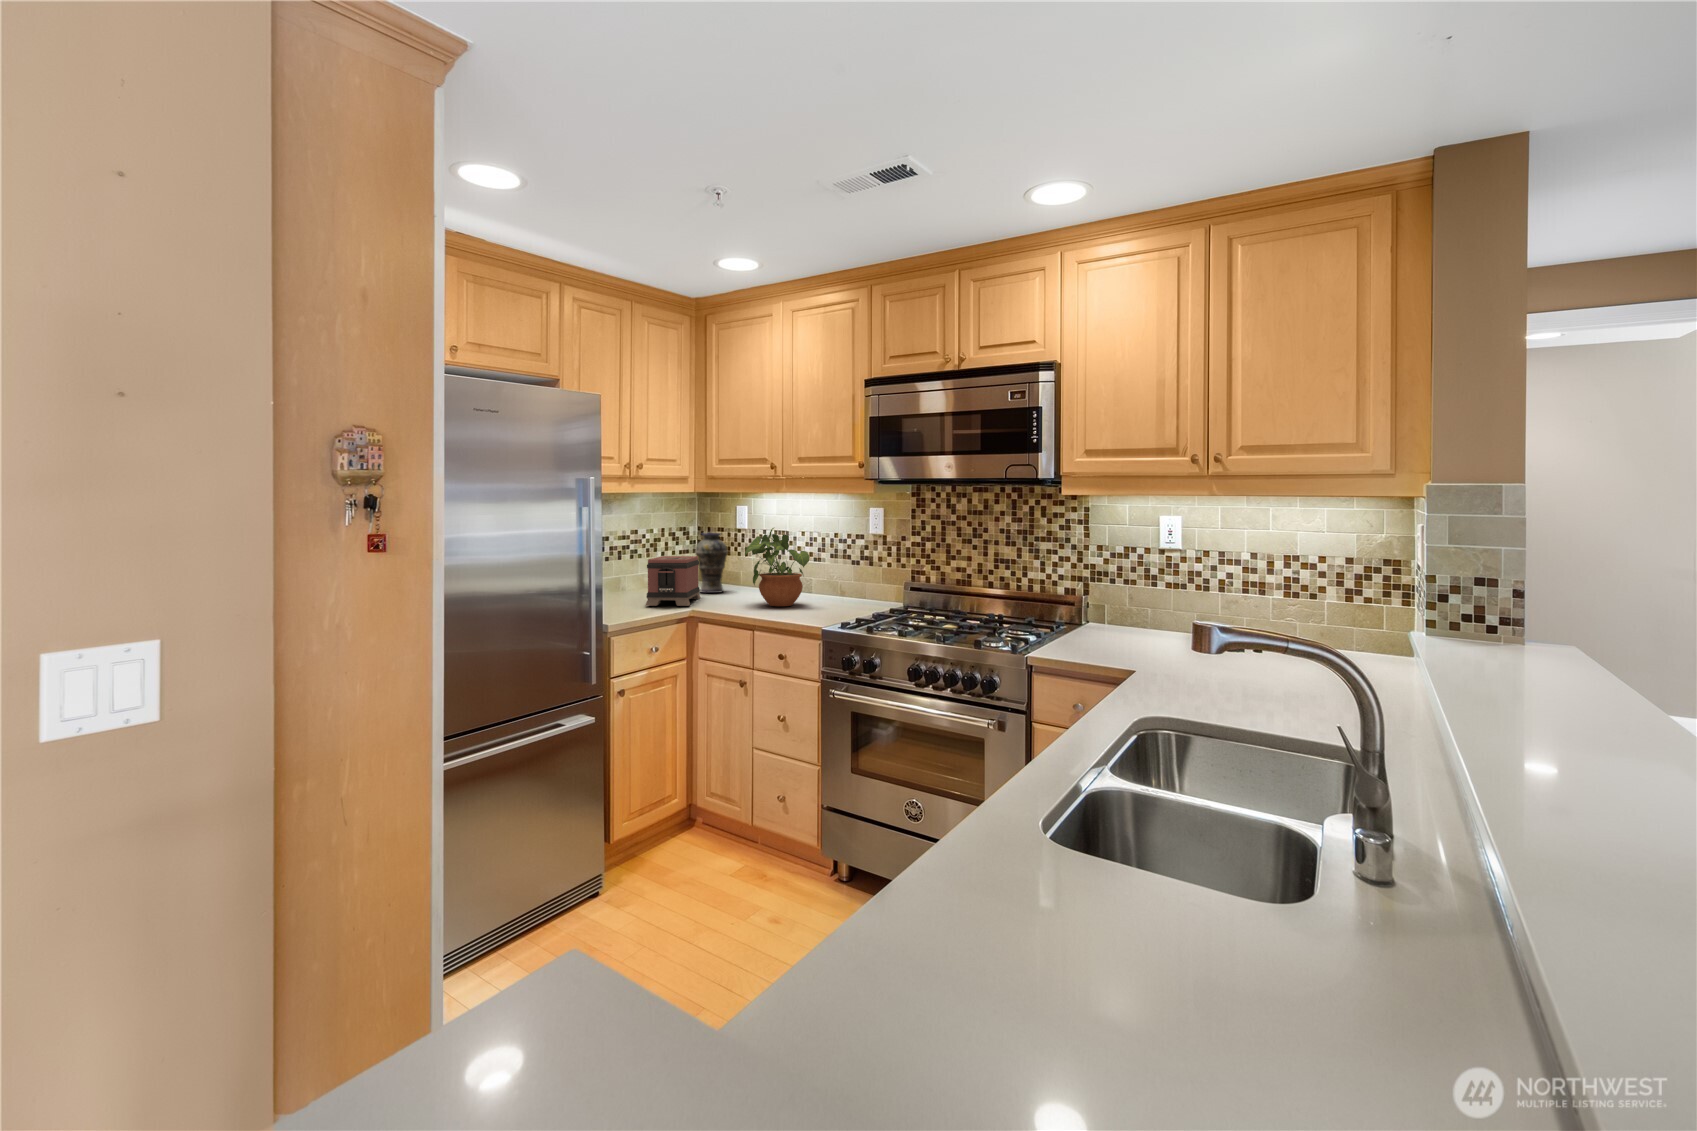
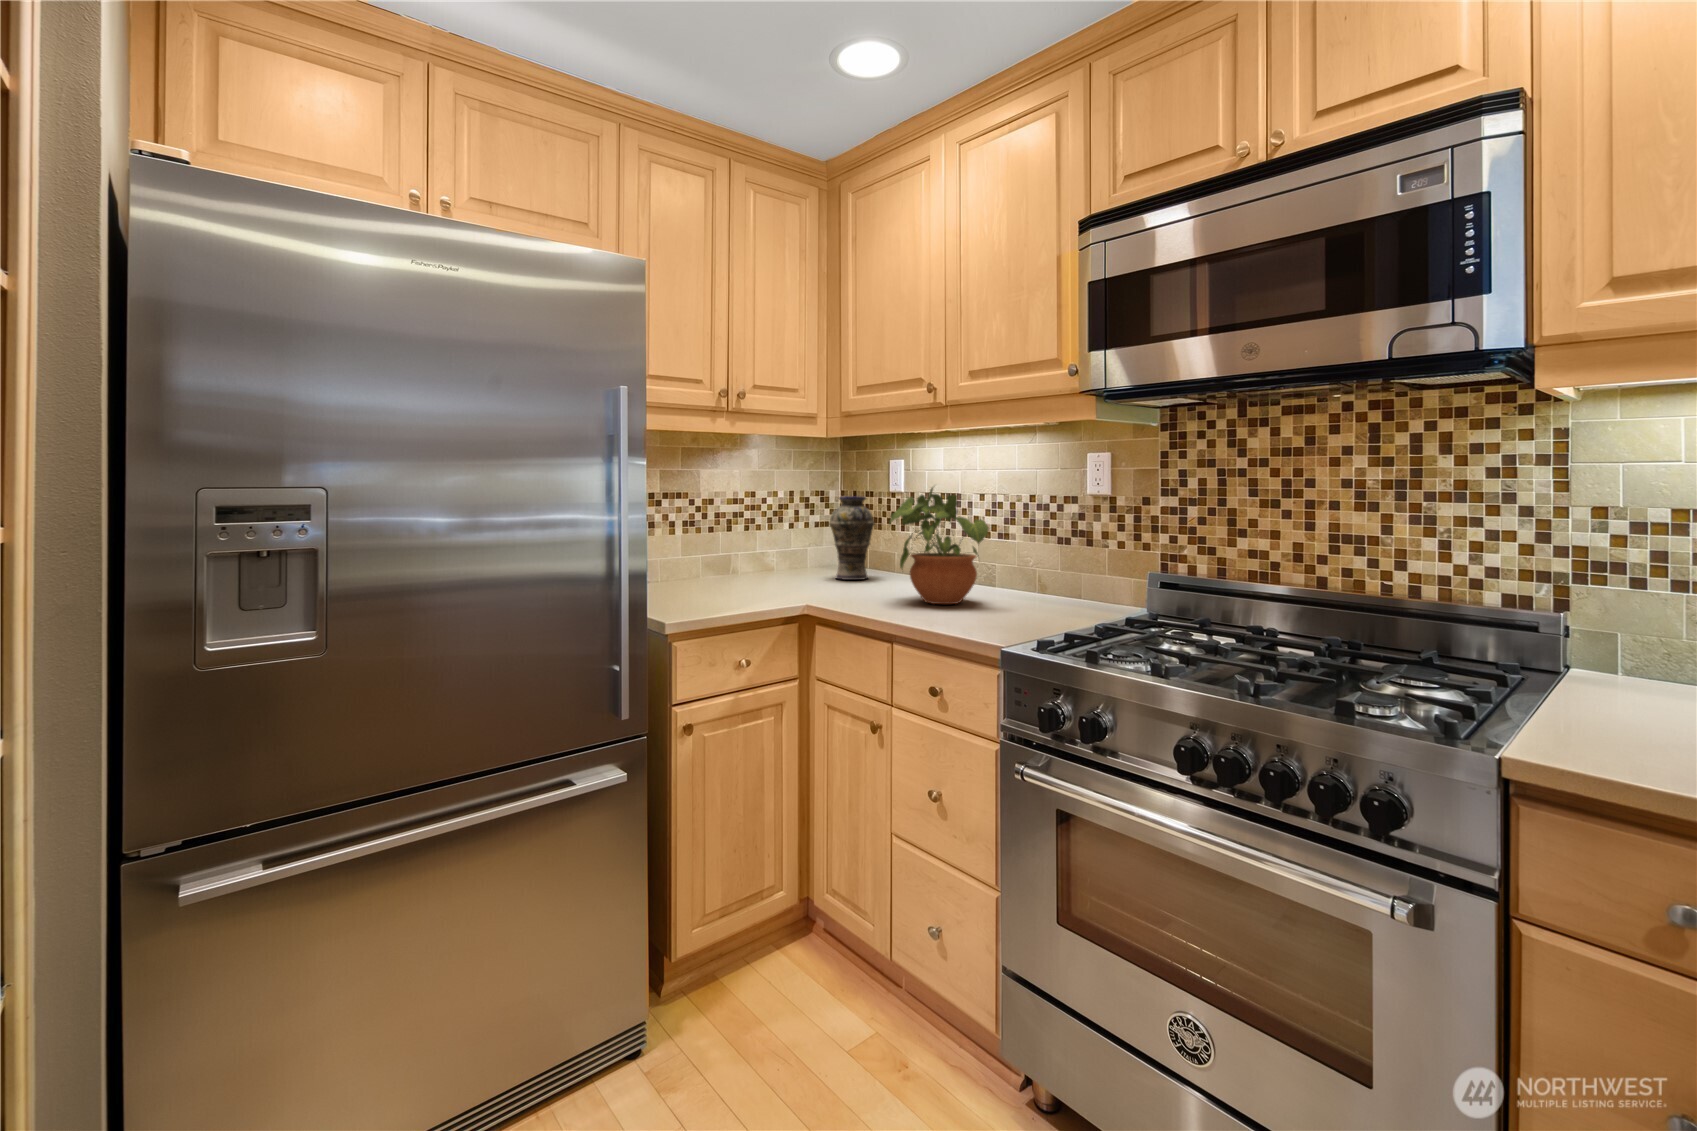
toaster: present [646,556,701,606] -> none [747,527,833,598]

